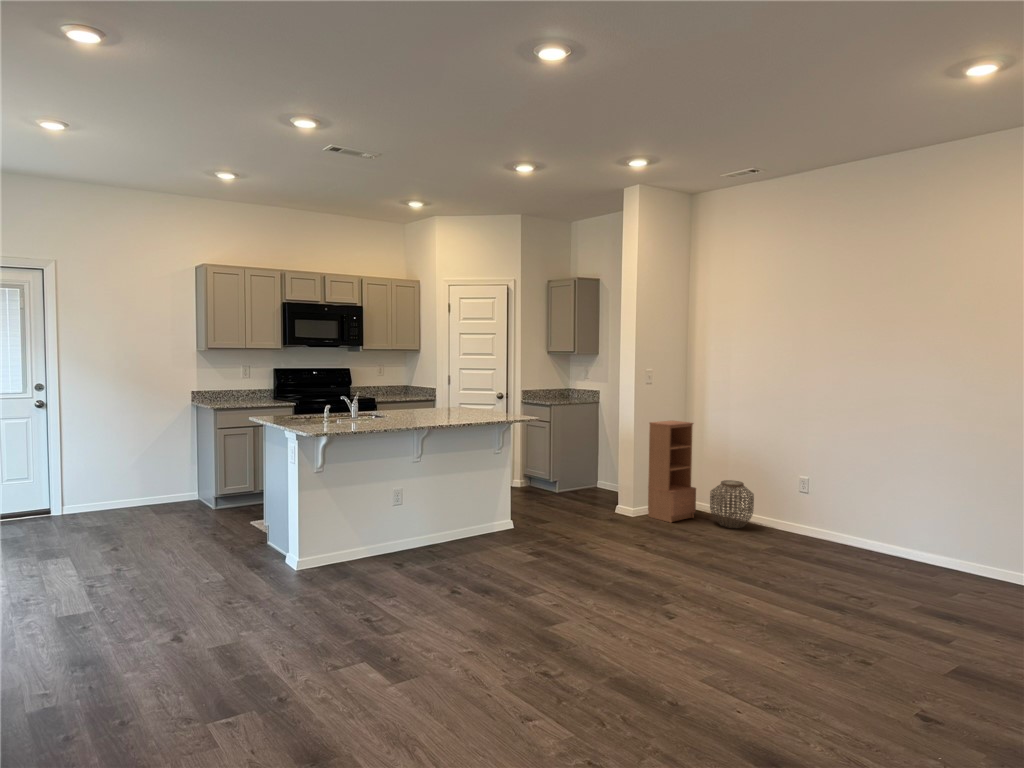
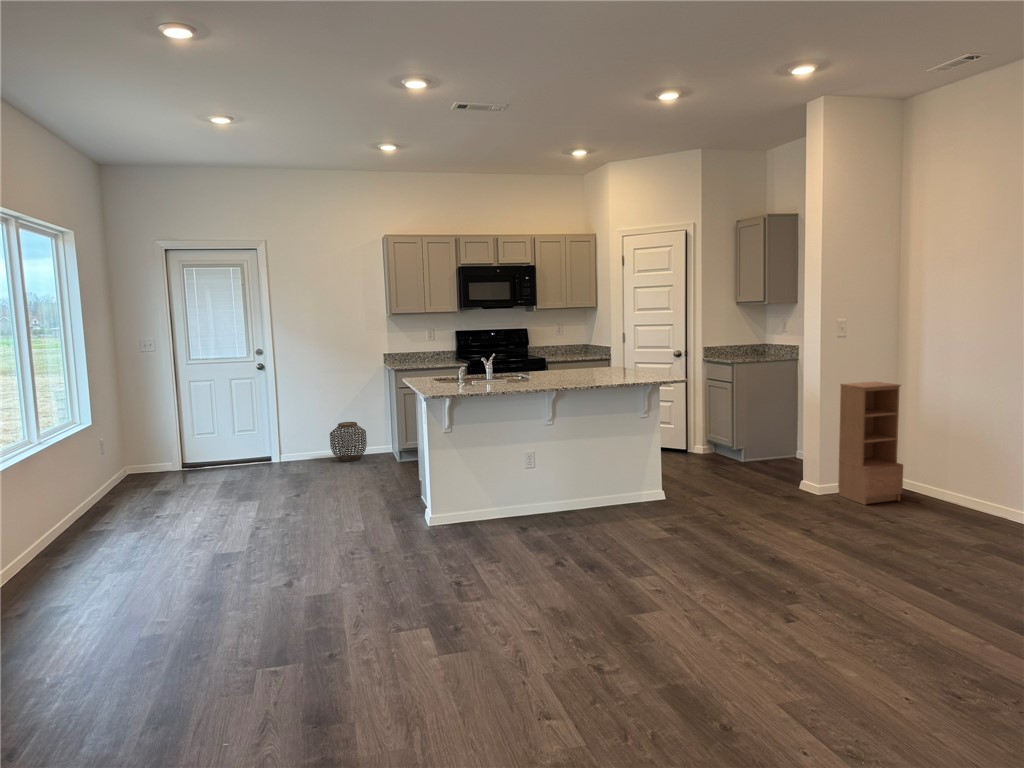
woven basket: present [710,480,754,528] -> present [330,422,367,461]

